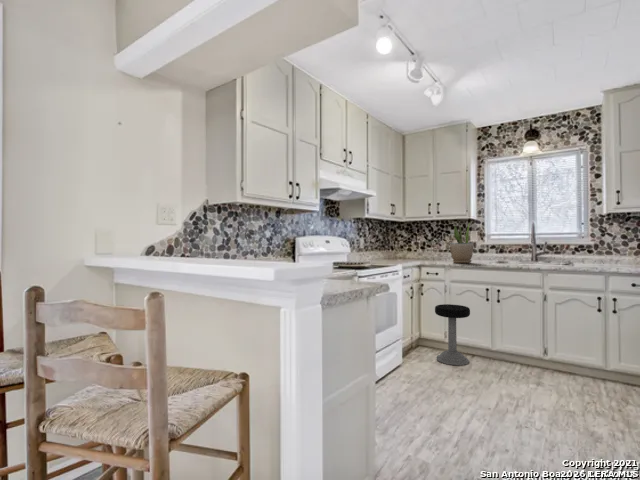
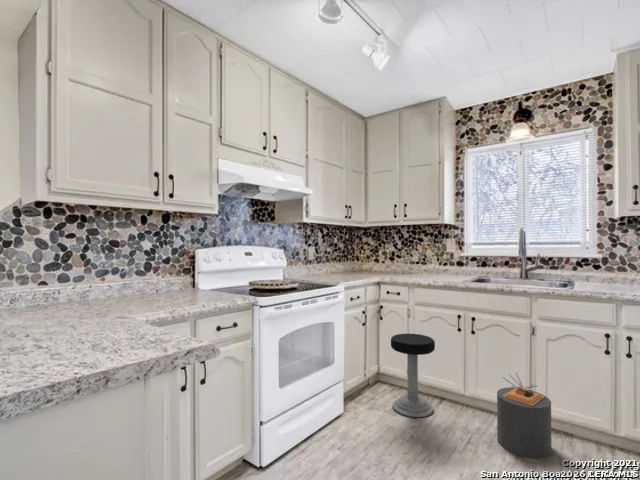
potted plant: present [450,225,473,263] -> none [413,227,442,281]
trash can: none [521,326,561,385] -> present [497,373,552,458]

